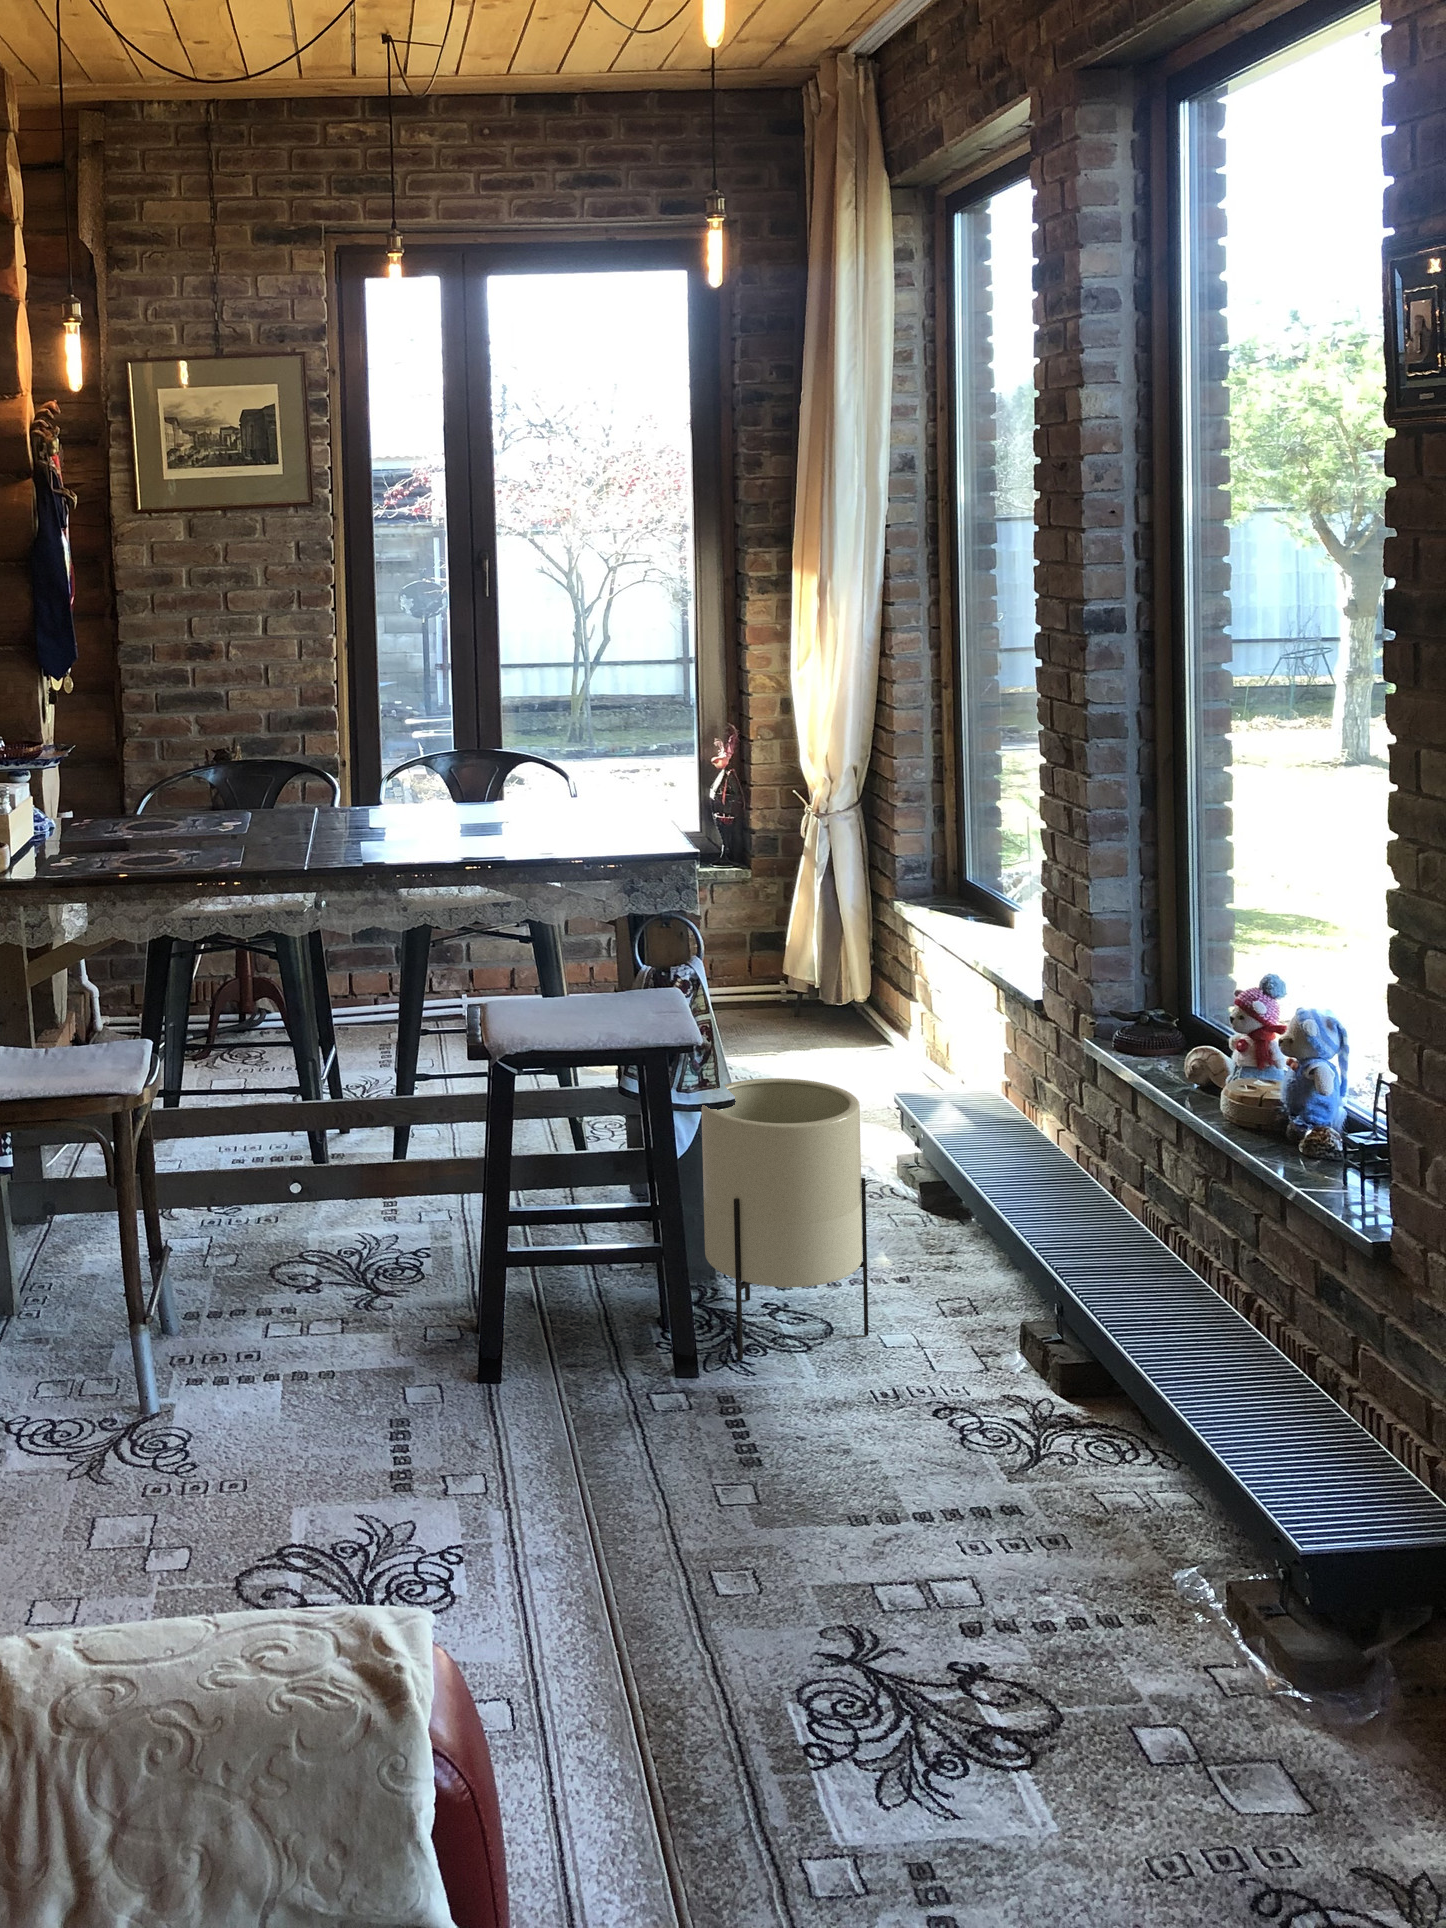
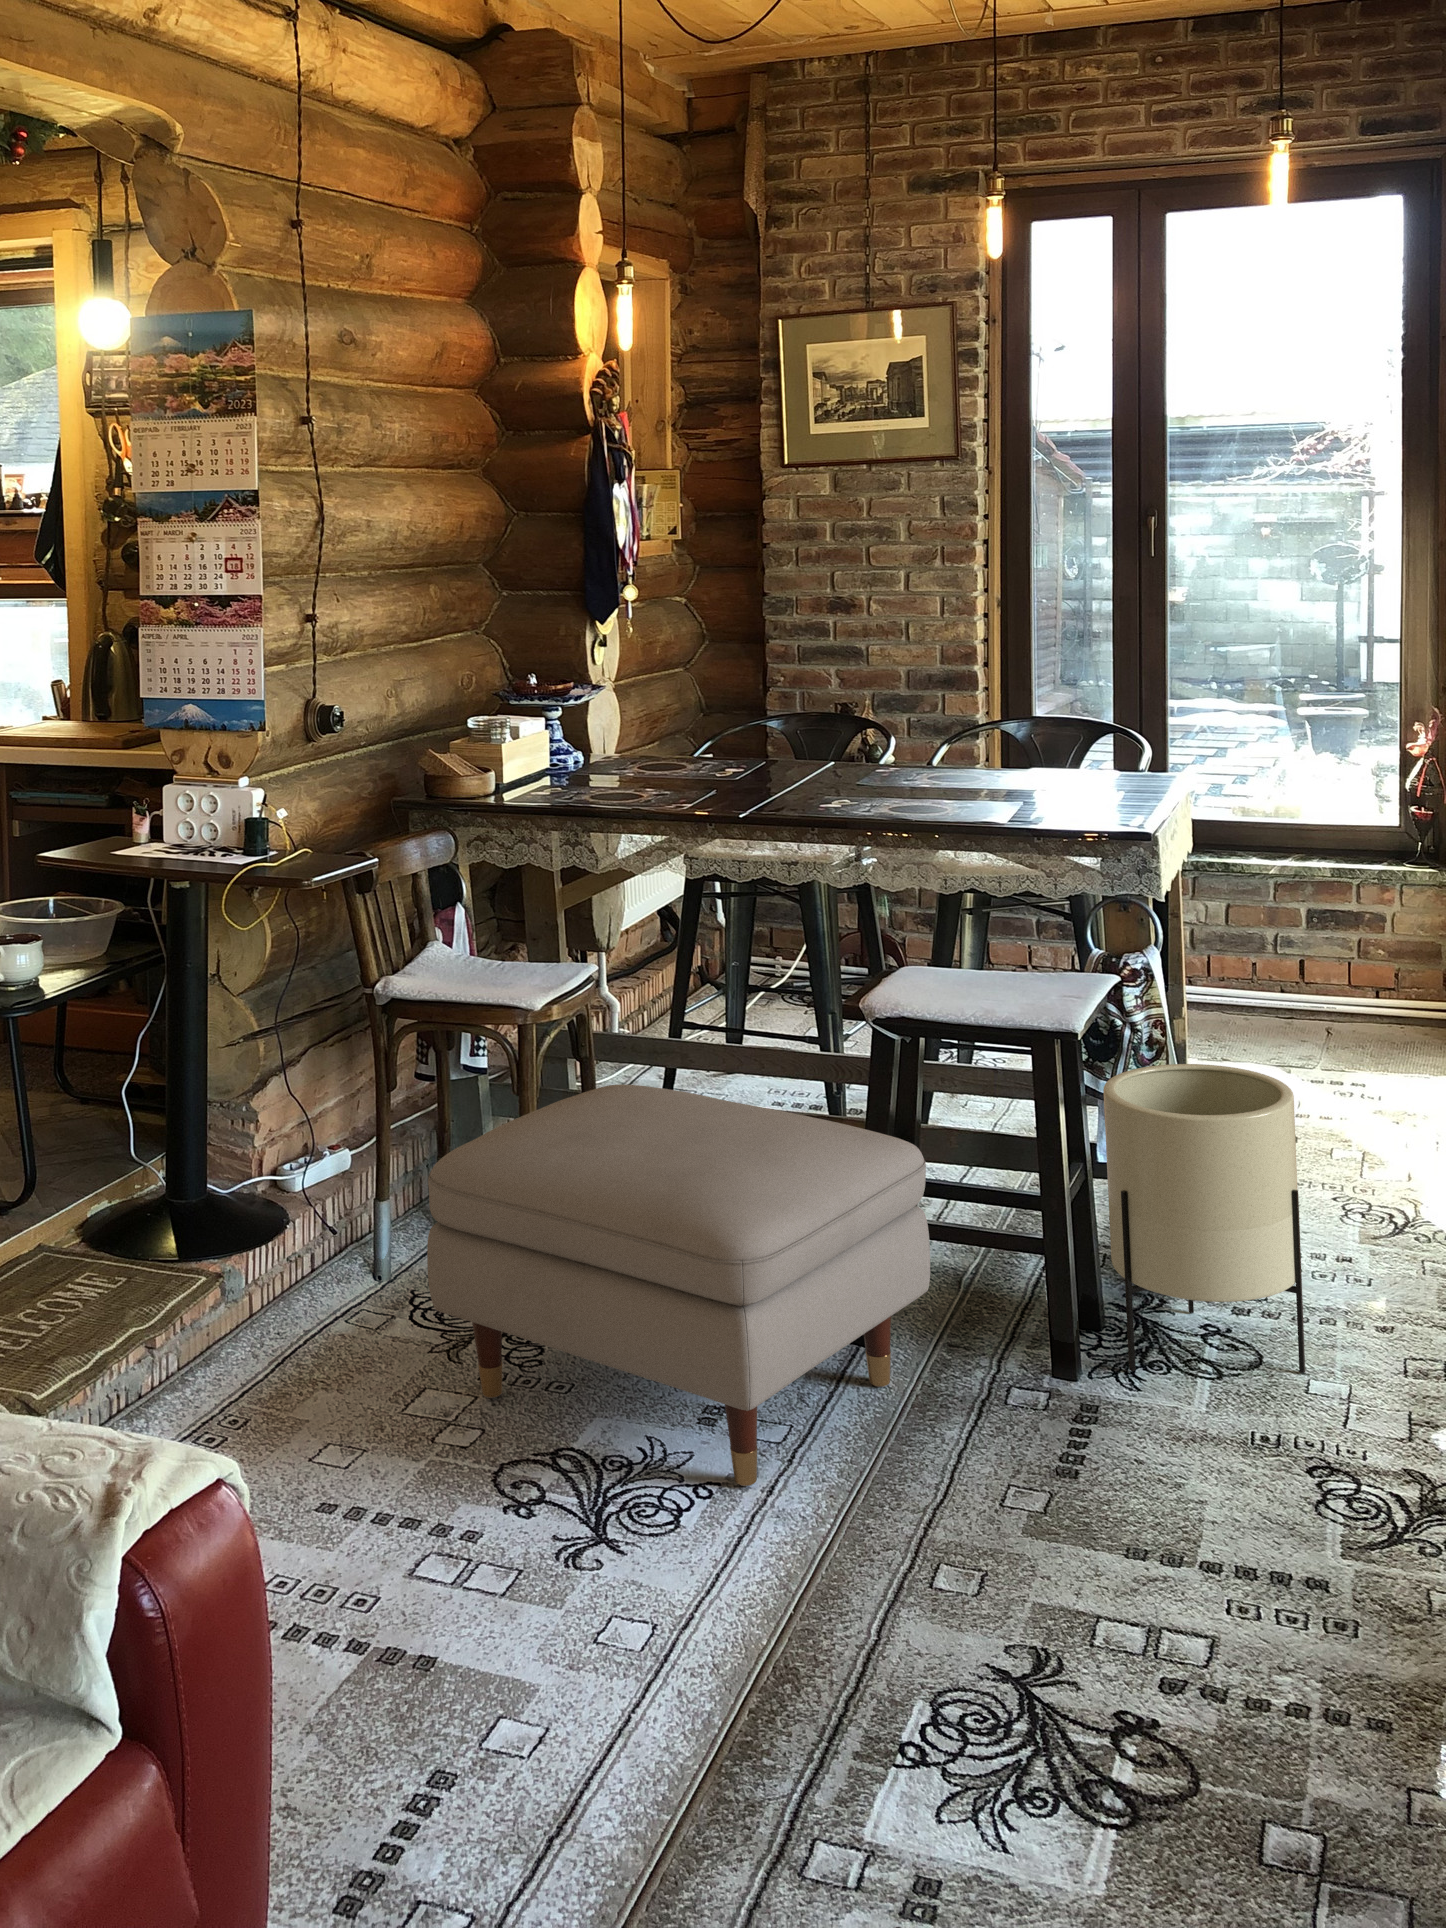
ottoman: none [117,1160,591,1541] -> present [427,1084,930,1486]

